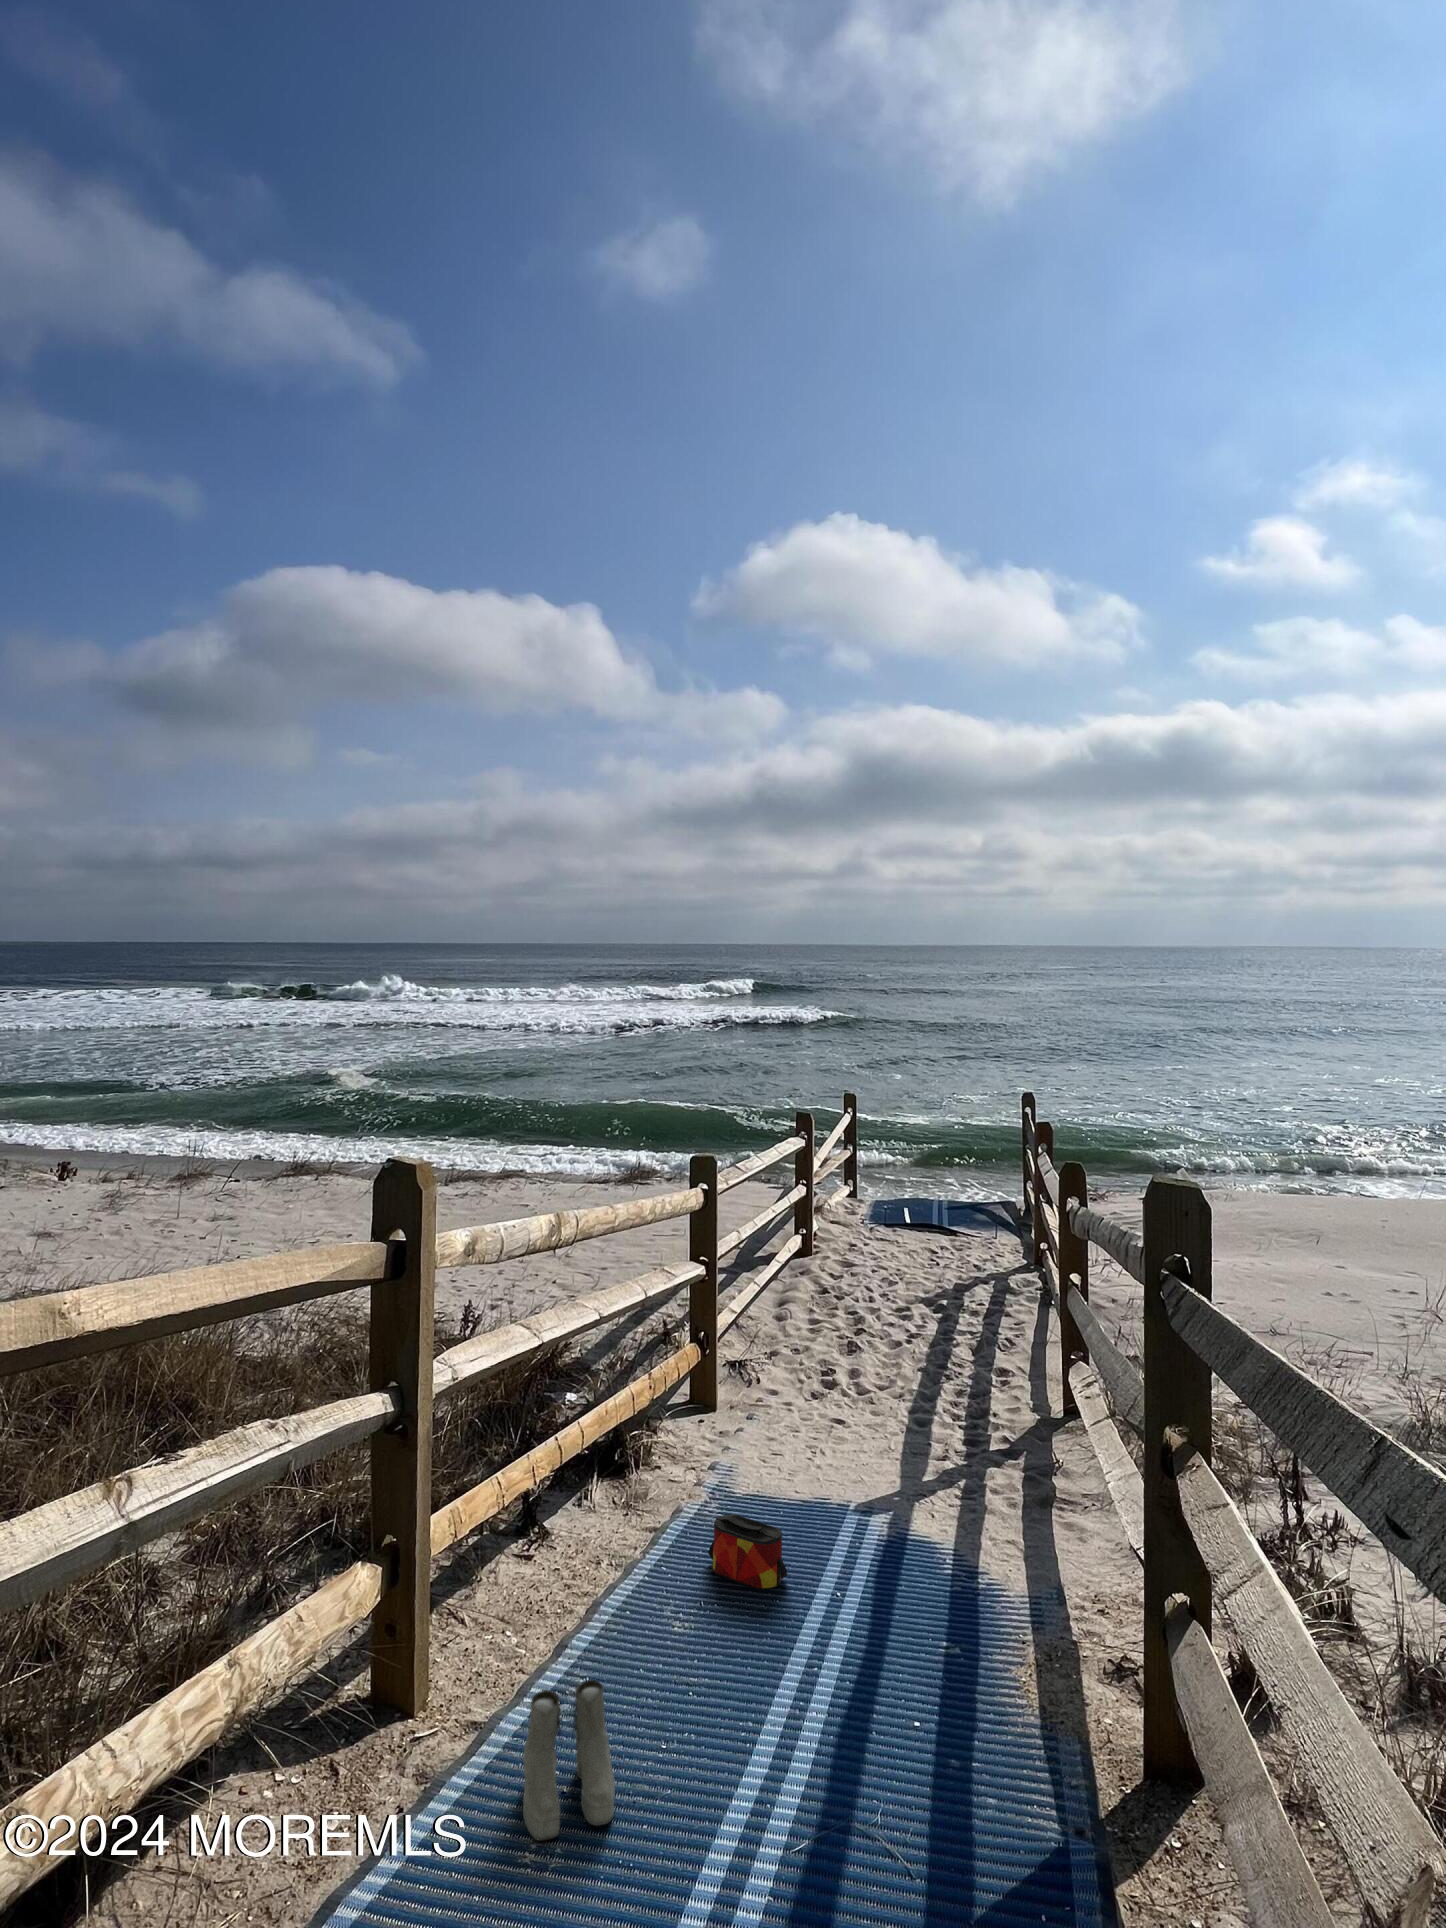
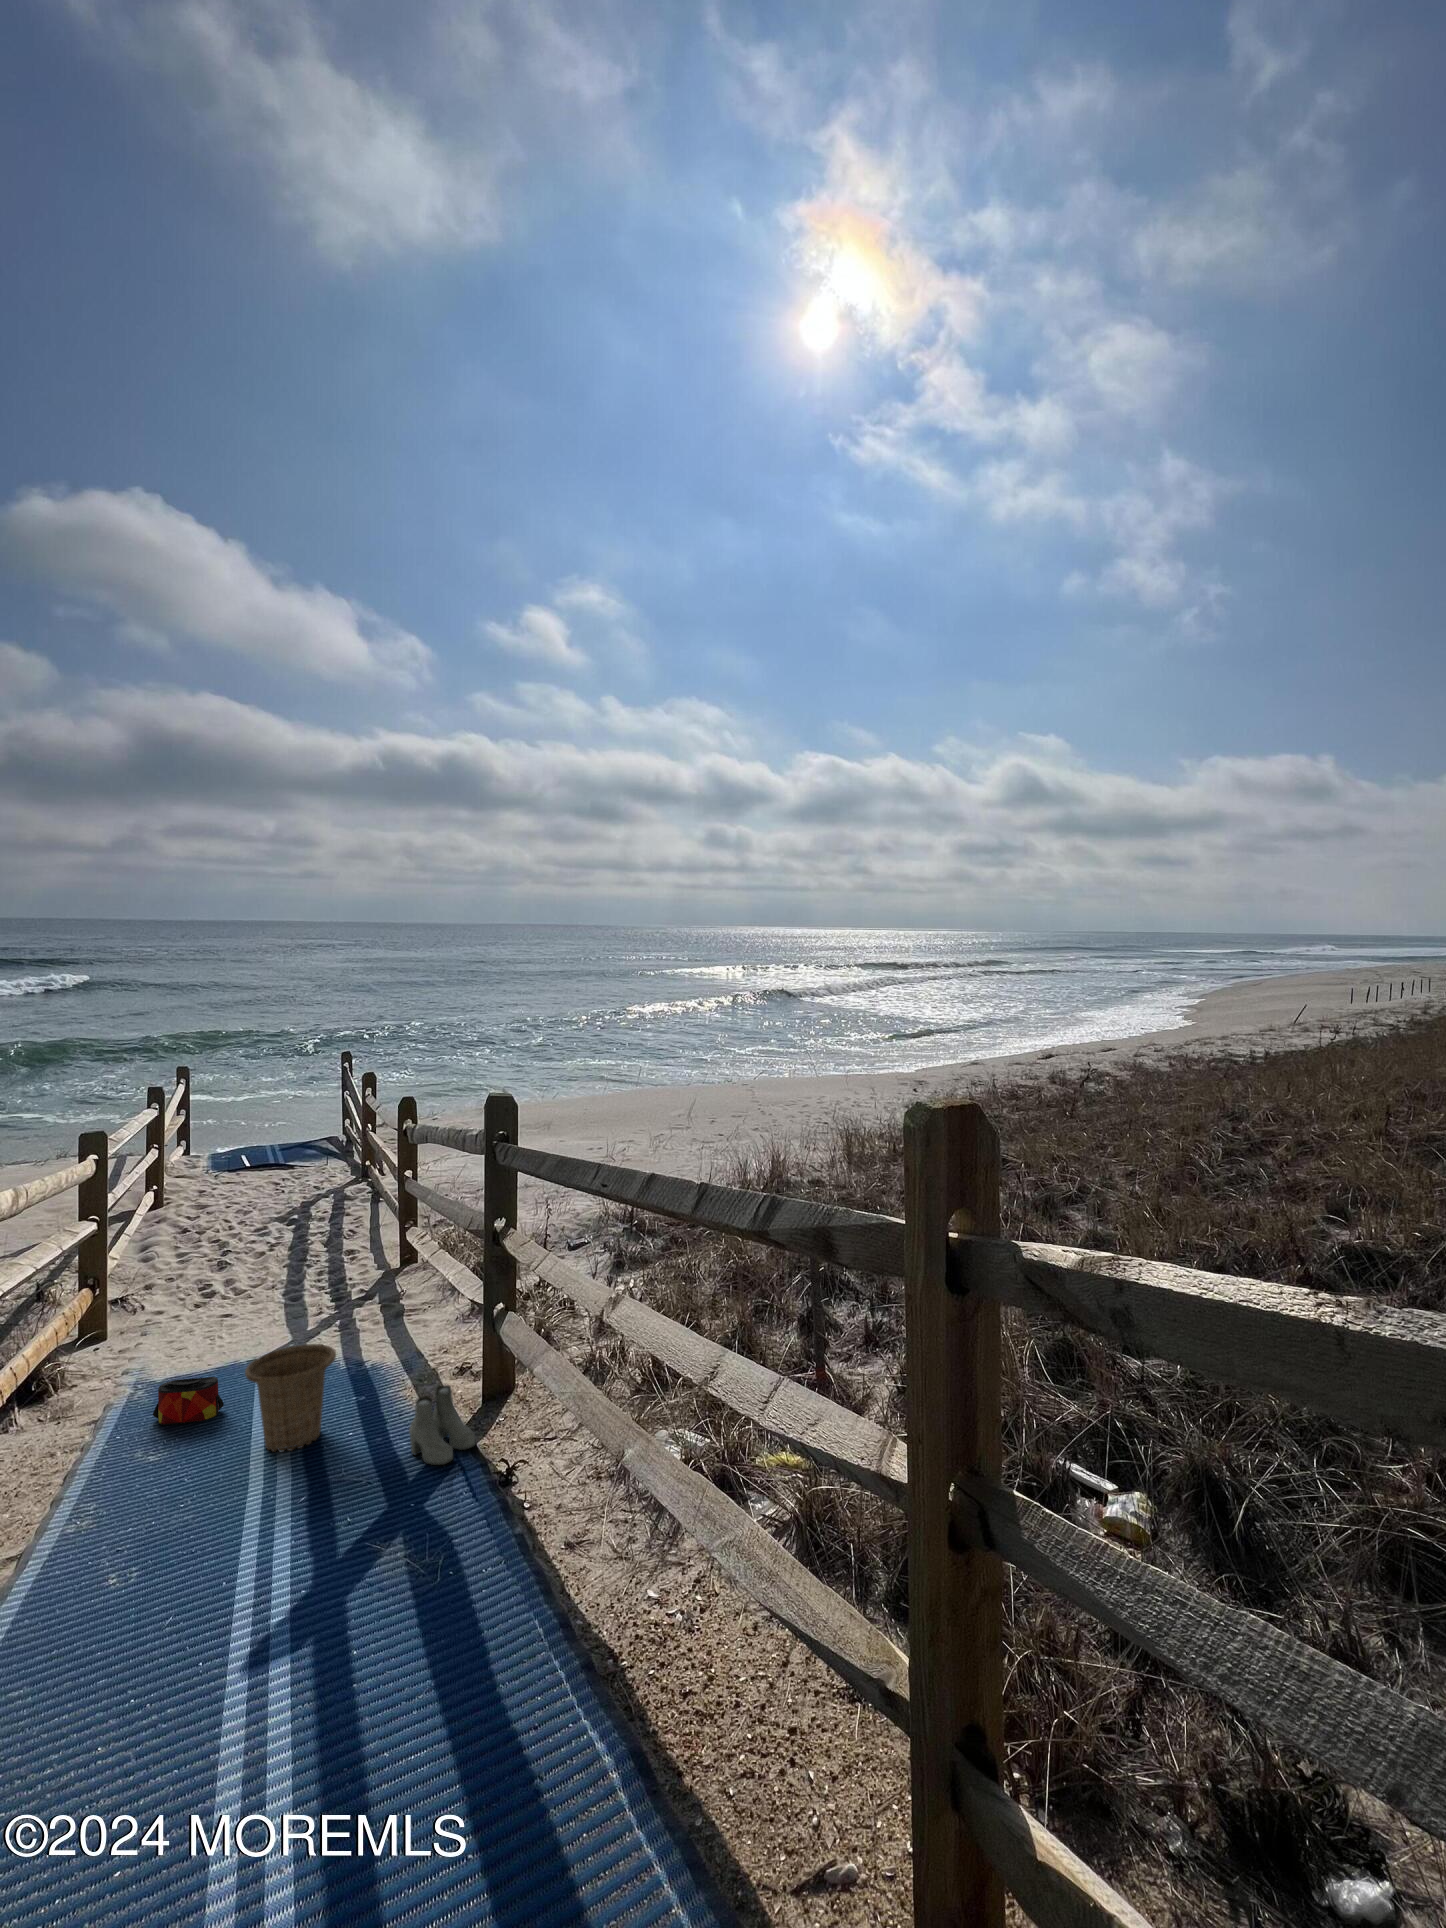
basket: none [794,1530,920,1706] -> present [245,1344,336,1452]
boots: present [523,1680,615,1841] -> present [409,1385,475,1465]

